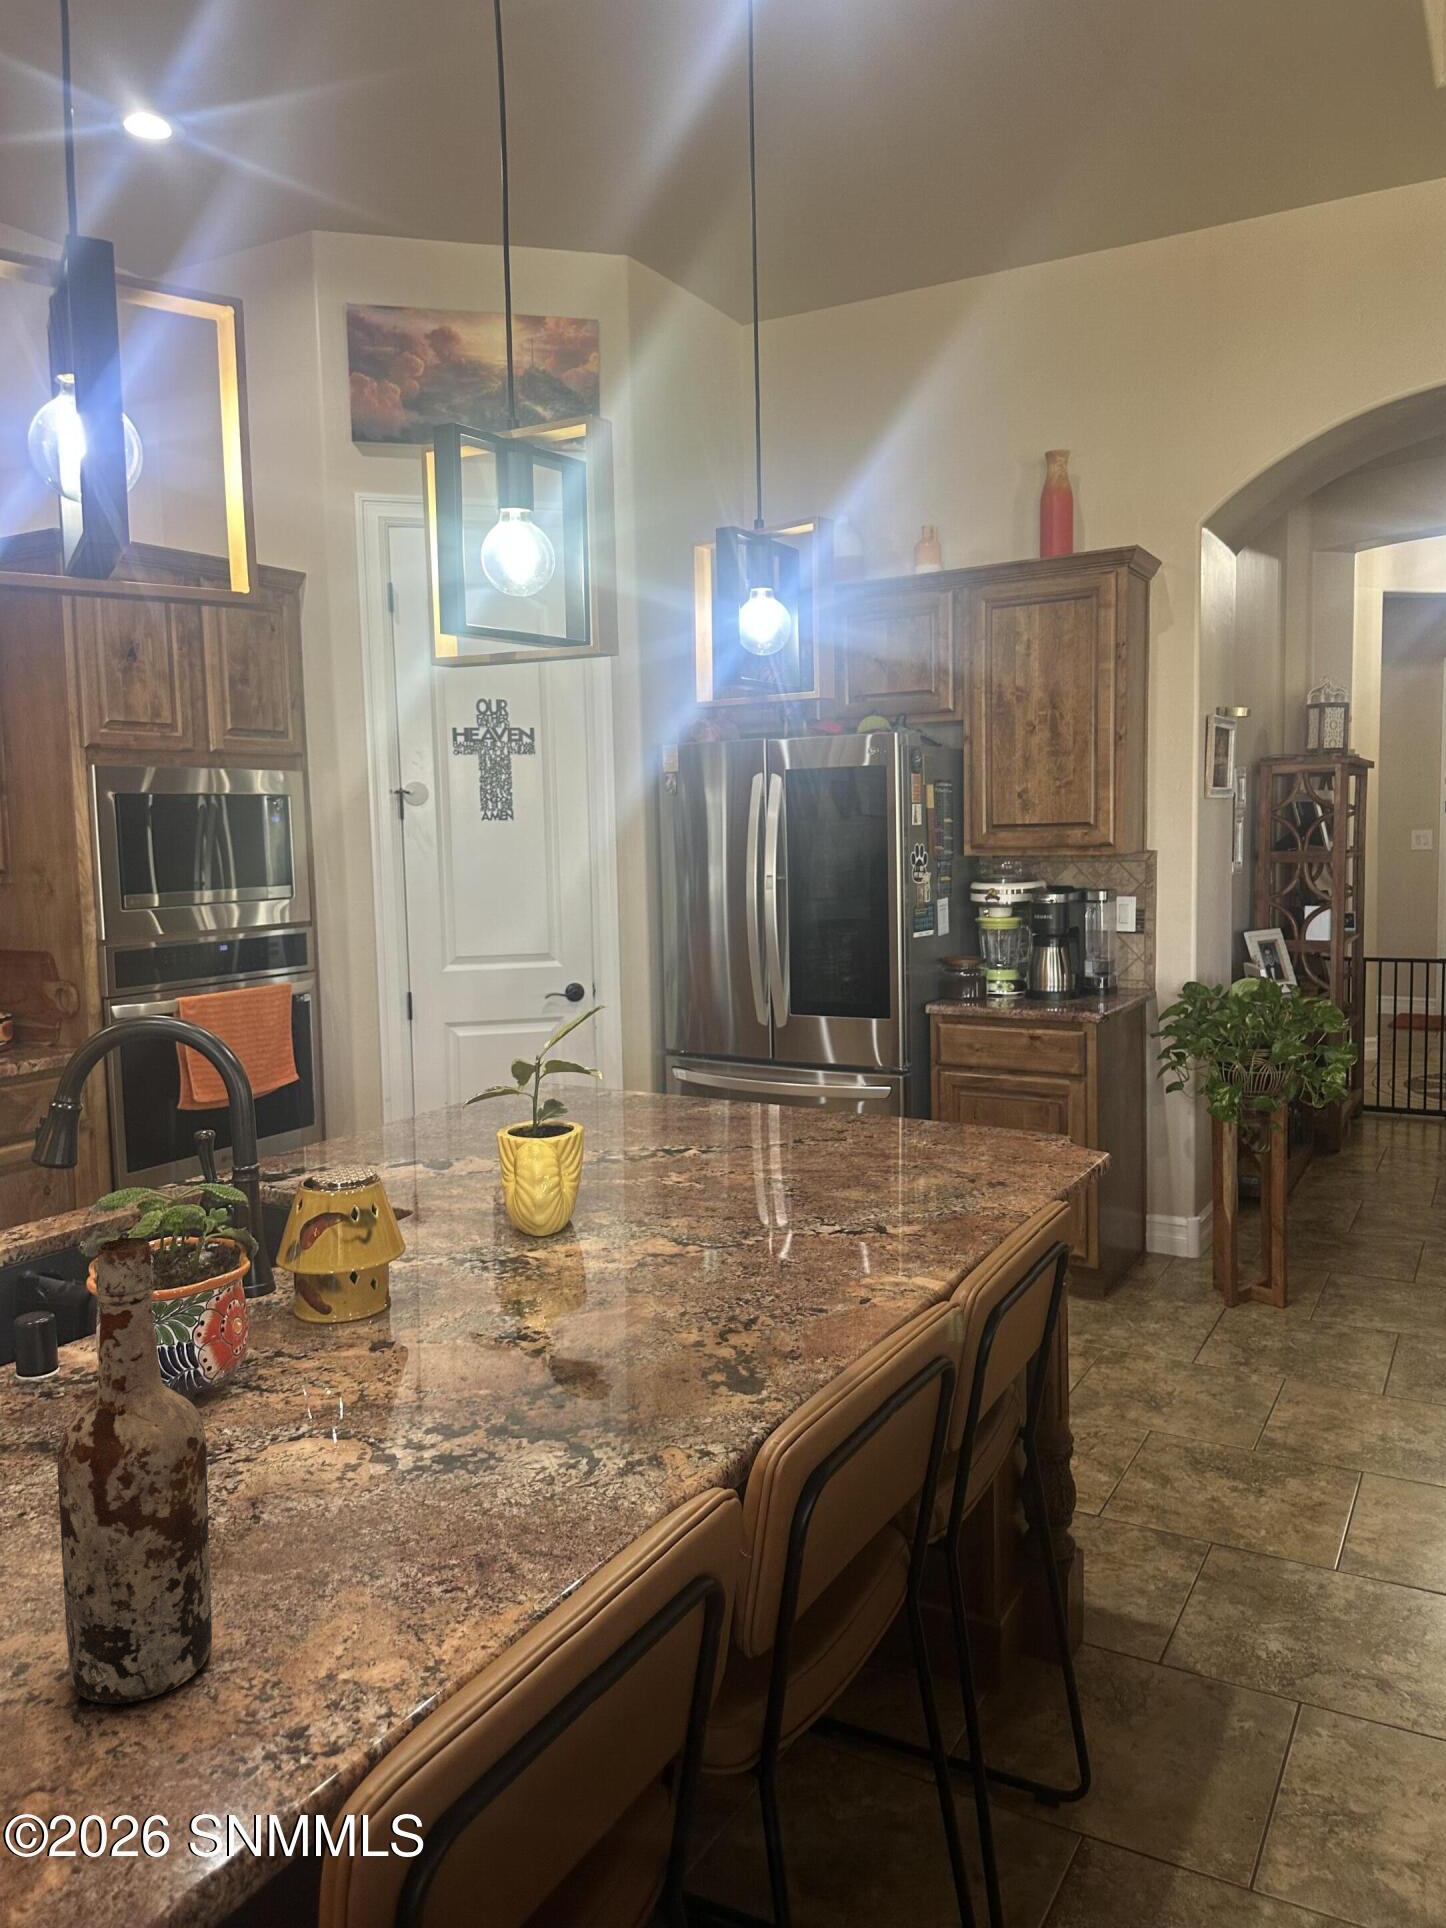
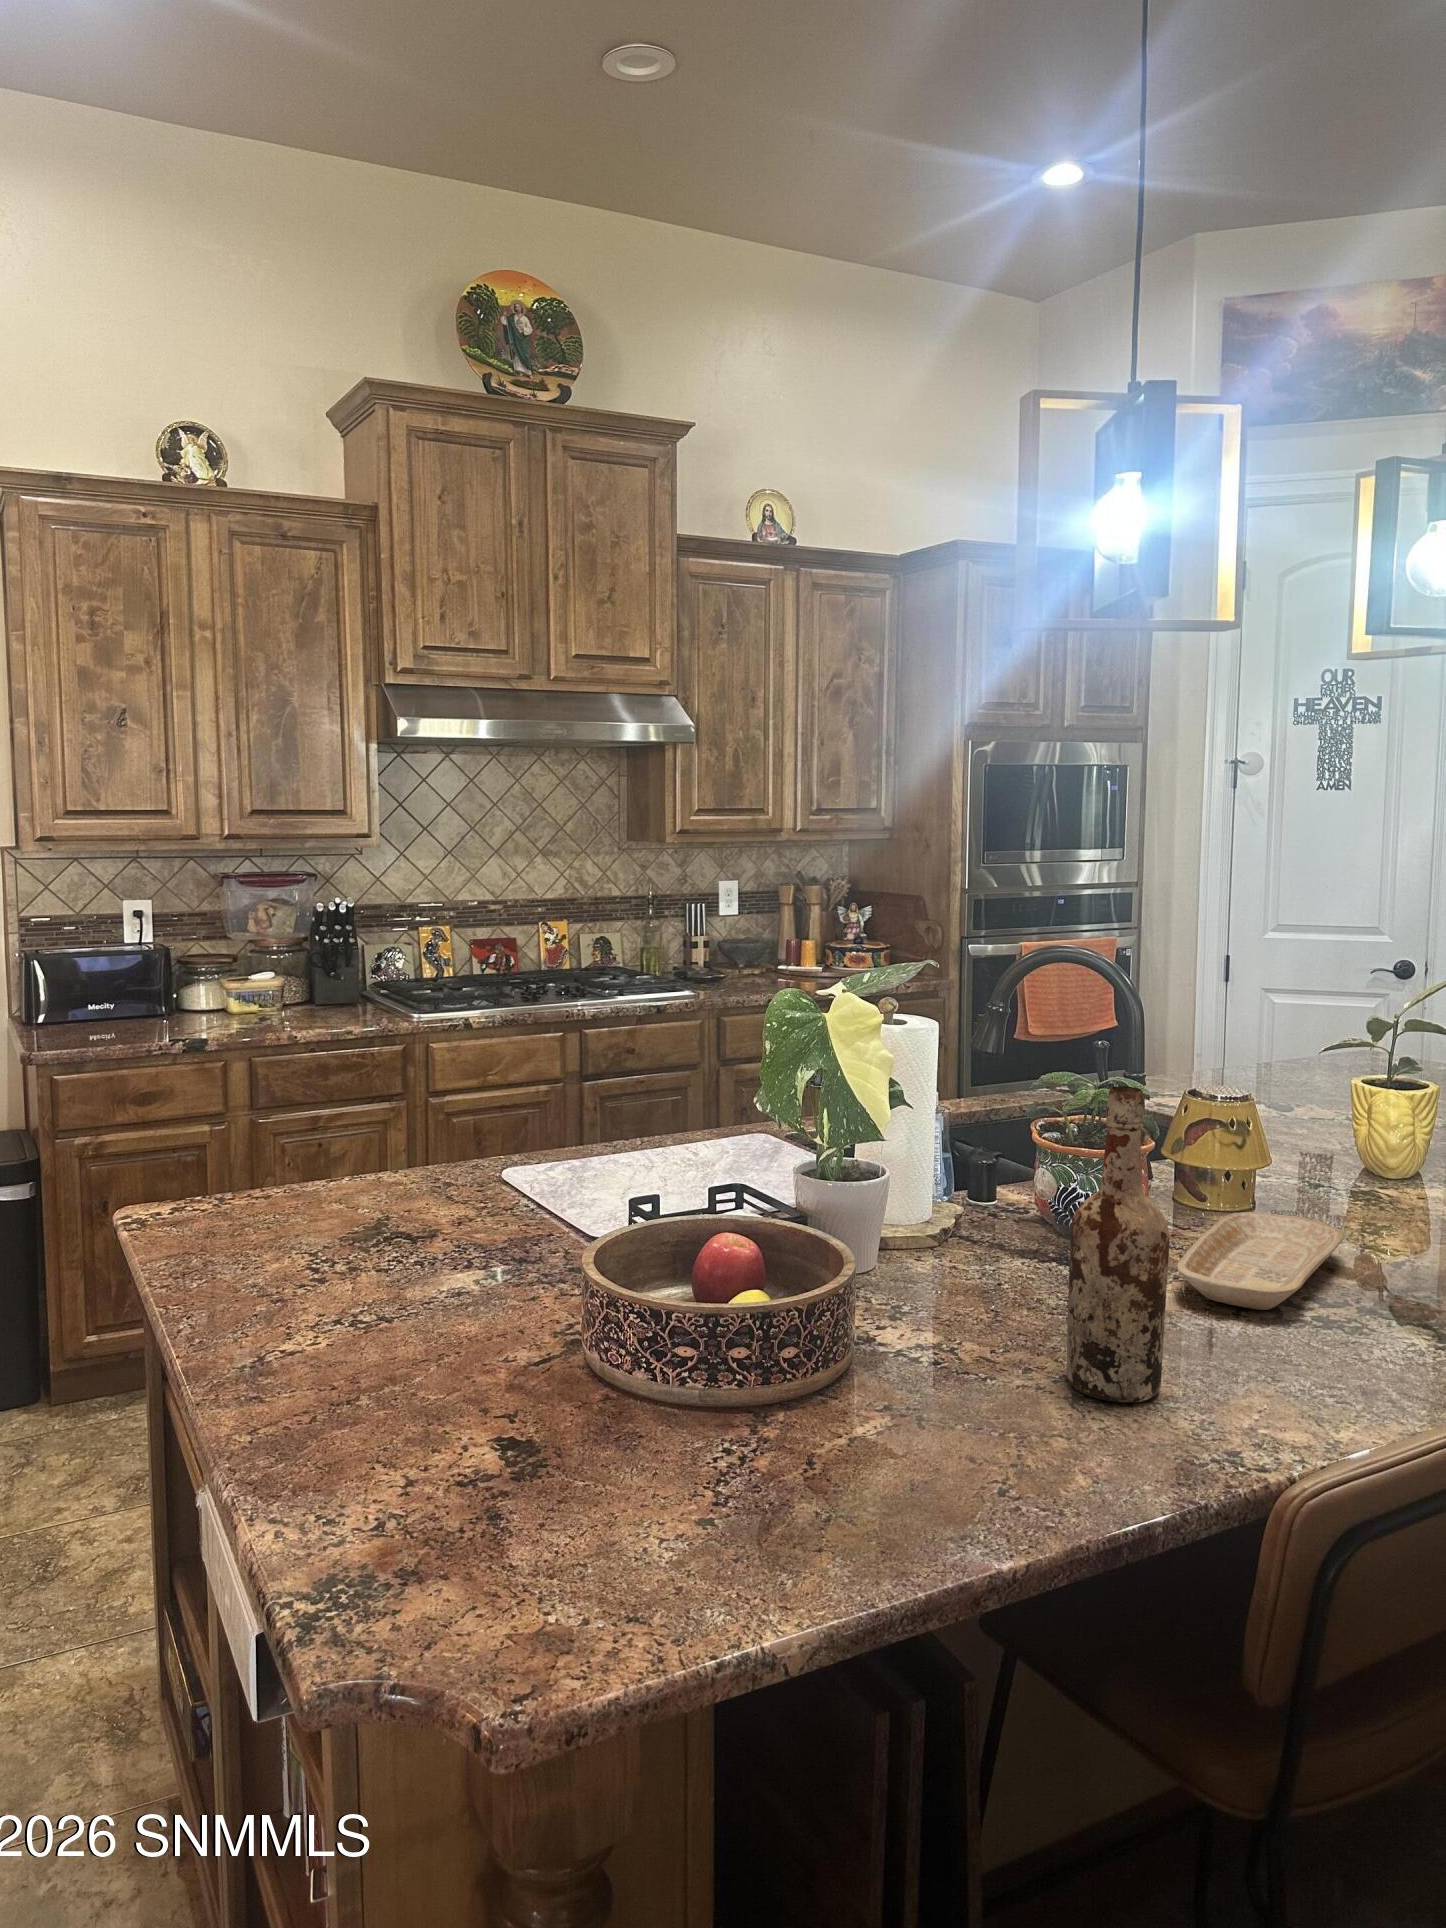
tray: none [267,1316,478,1466] -> present [1178,1212,1344,1310]

